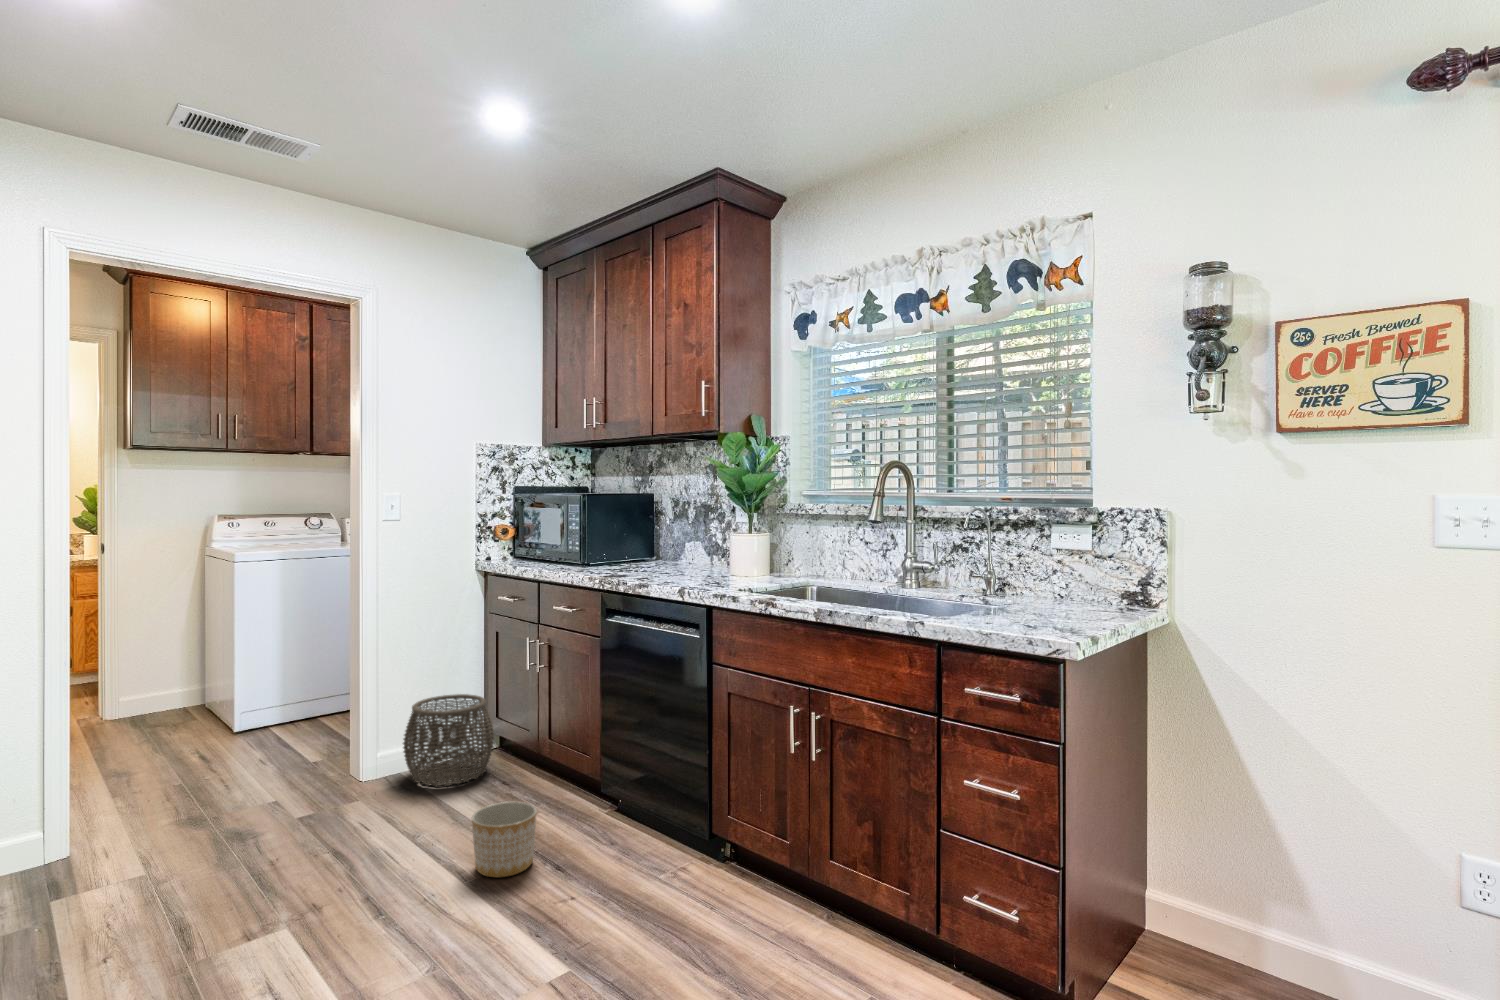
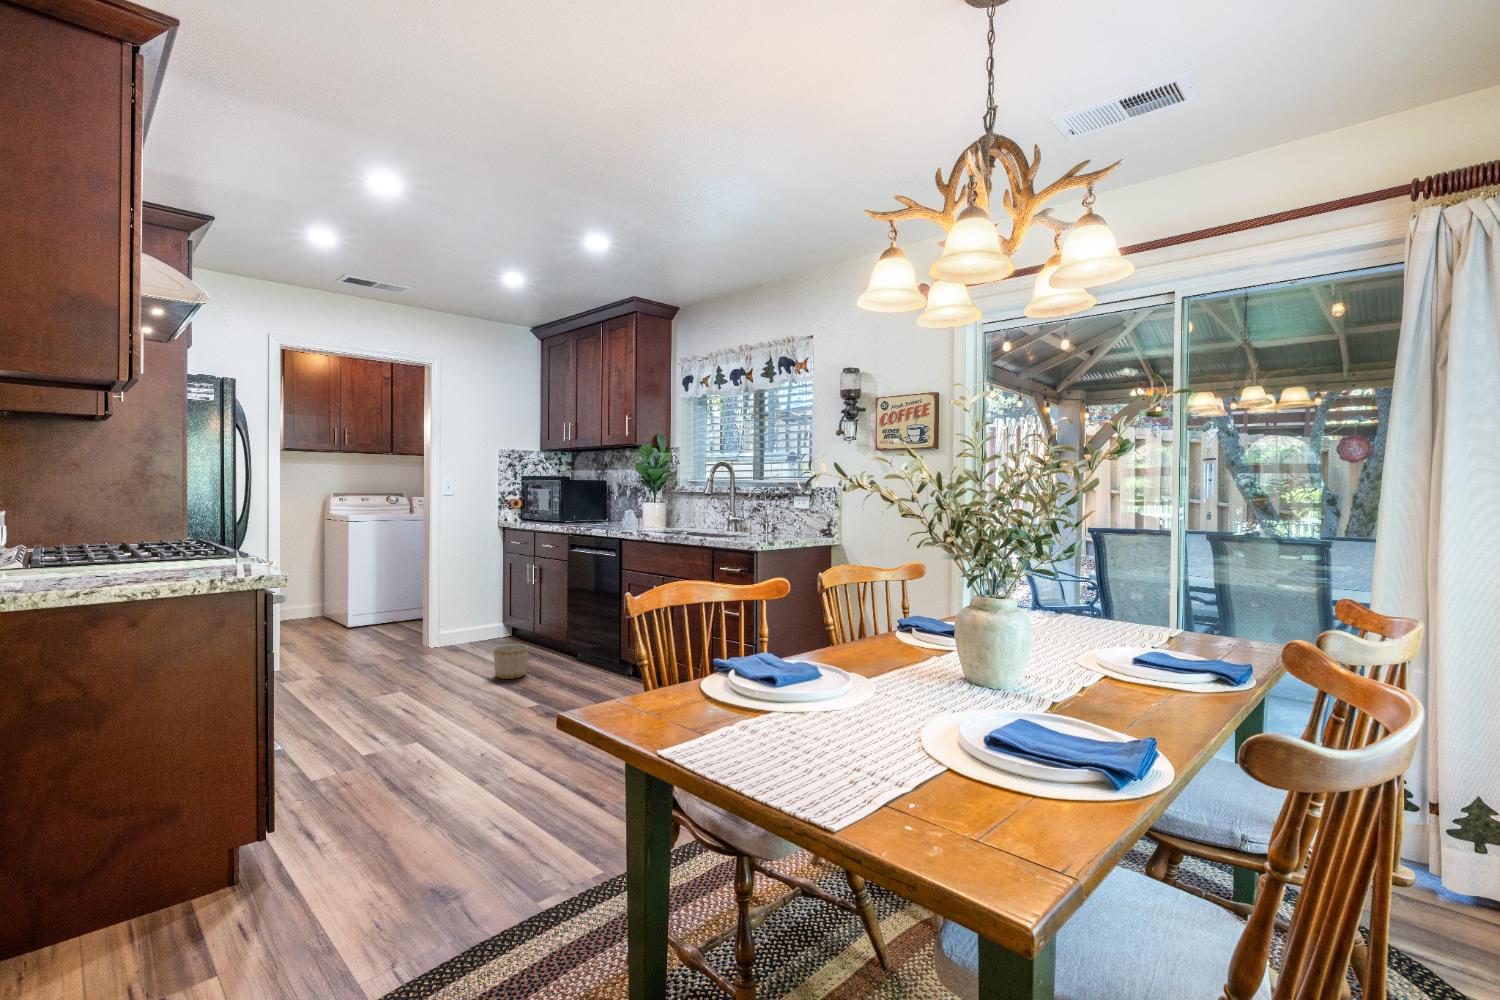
woven basket: present [403,694,495,786] -> none [454,600,509,649]

